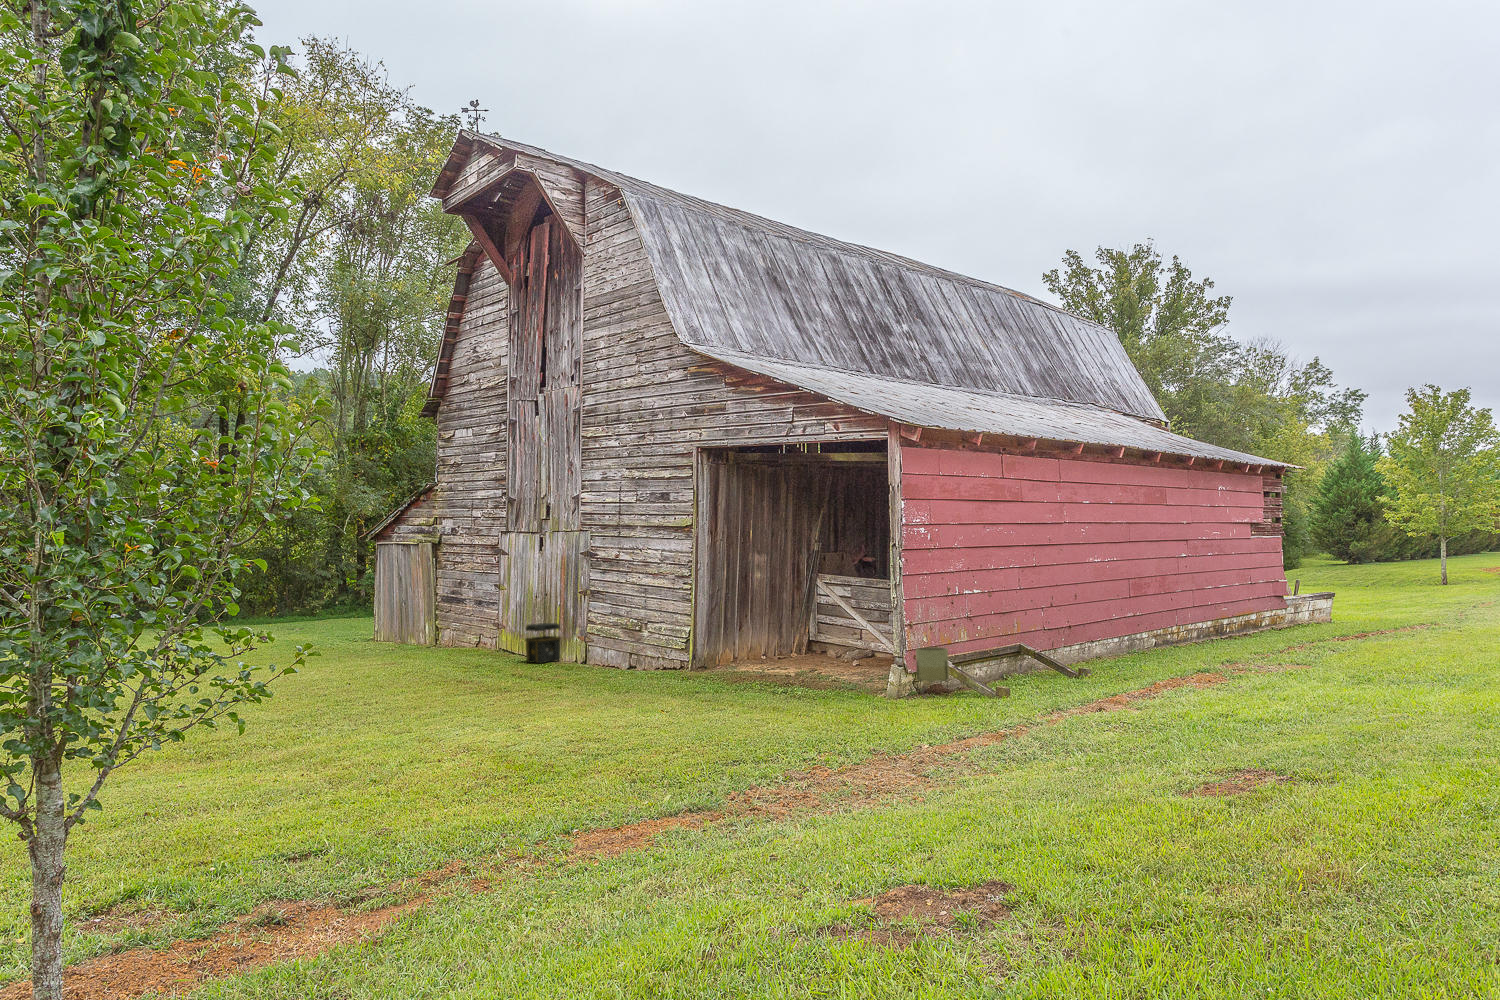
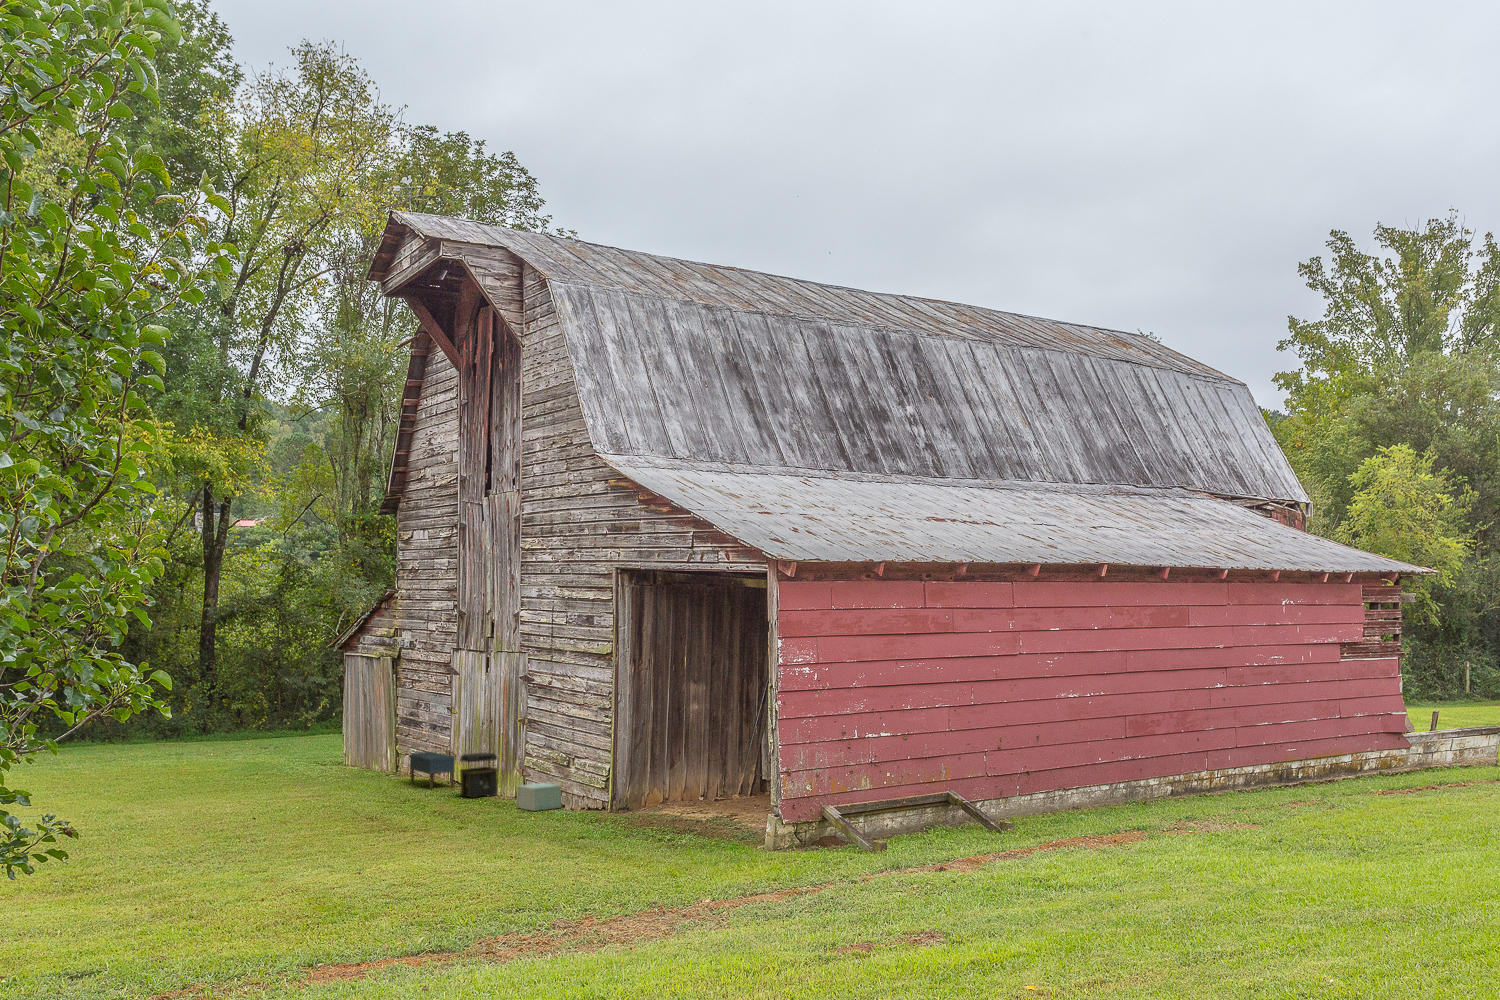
bench: none [462,626,511,658] -> present [409,752,455,789]
storage box: none [594,647,637,672] -> present [517,783,562,811]
planter: present [916,647,949,682] -> none [797,798,833,850]

